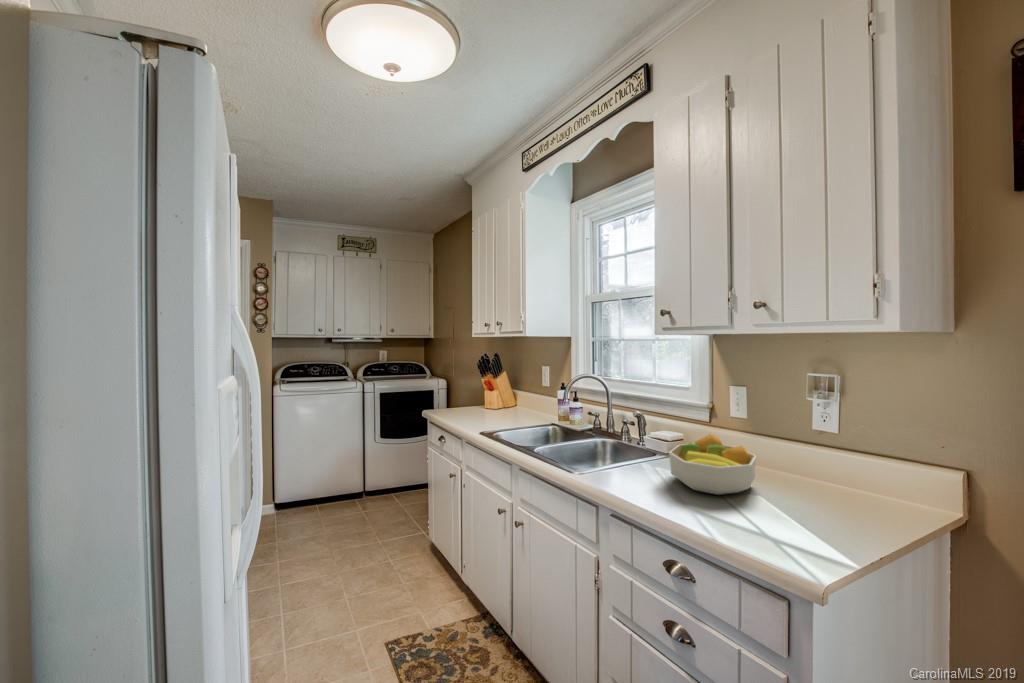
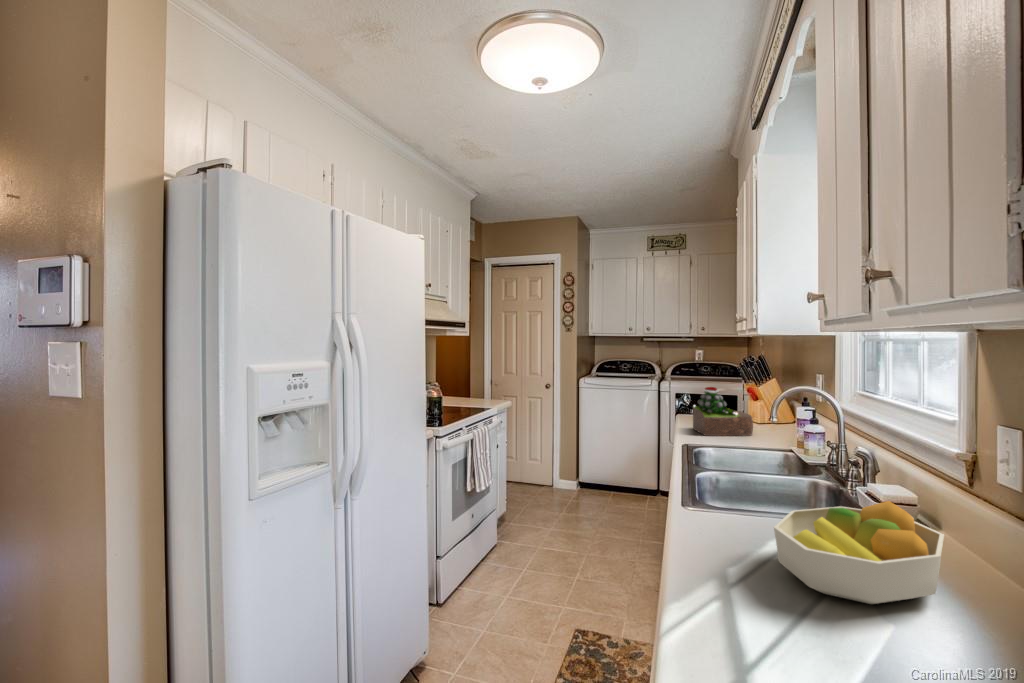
succulent plant: none [457,380,507,423] -> present [693,387,753,436]

